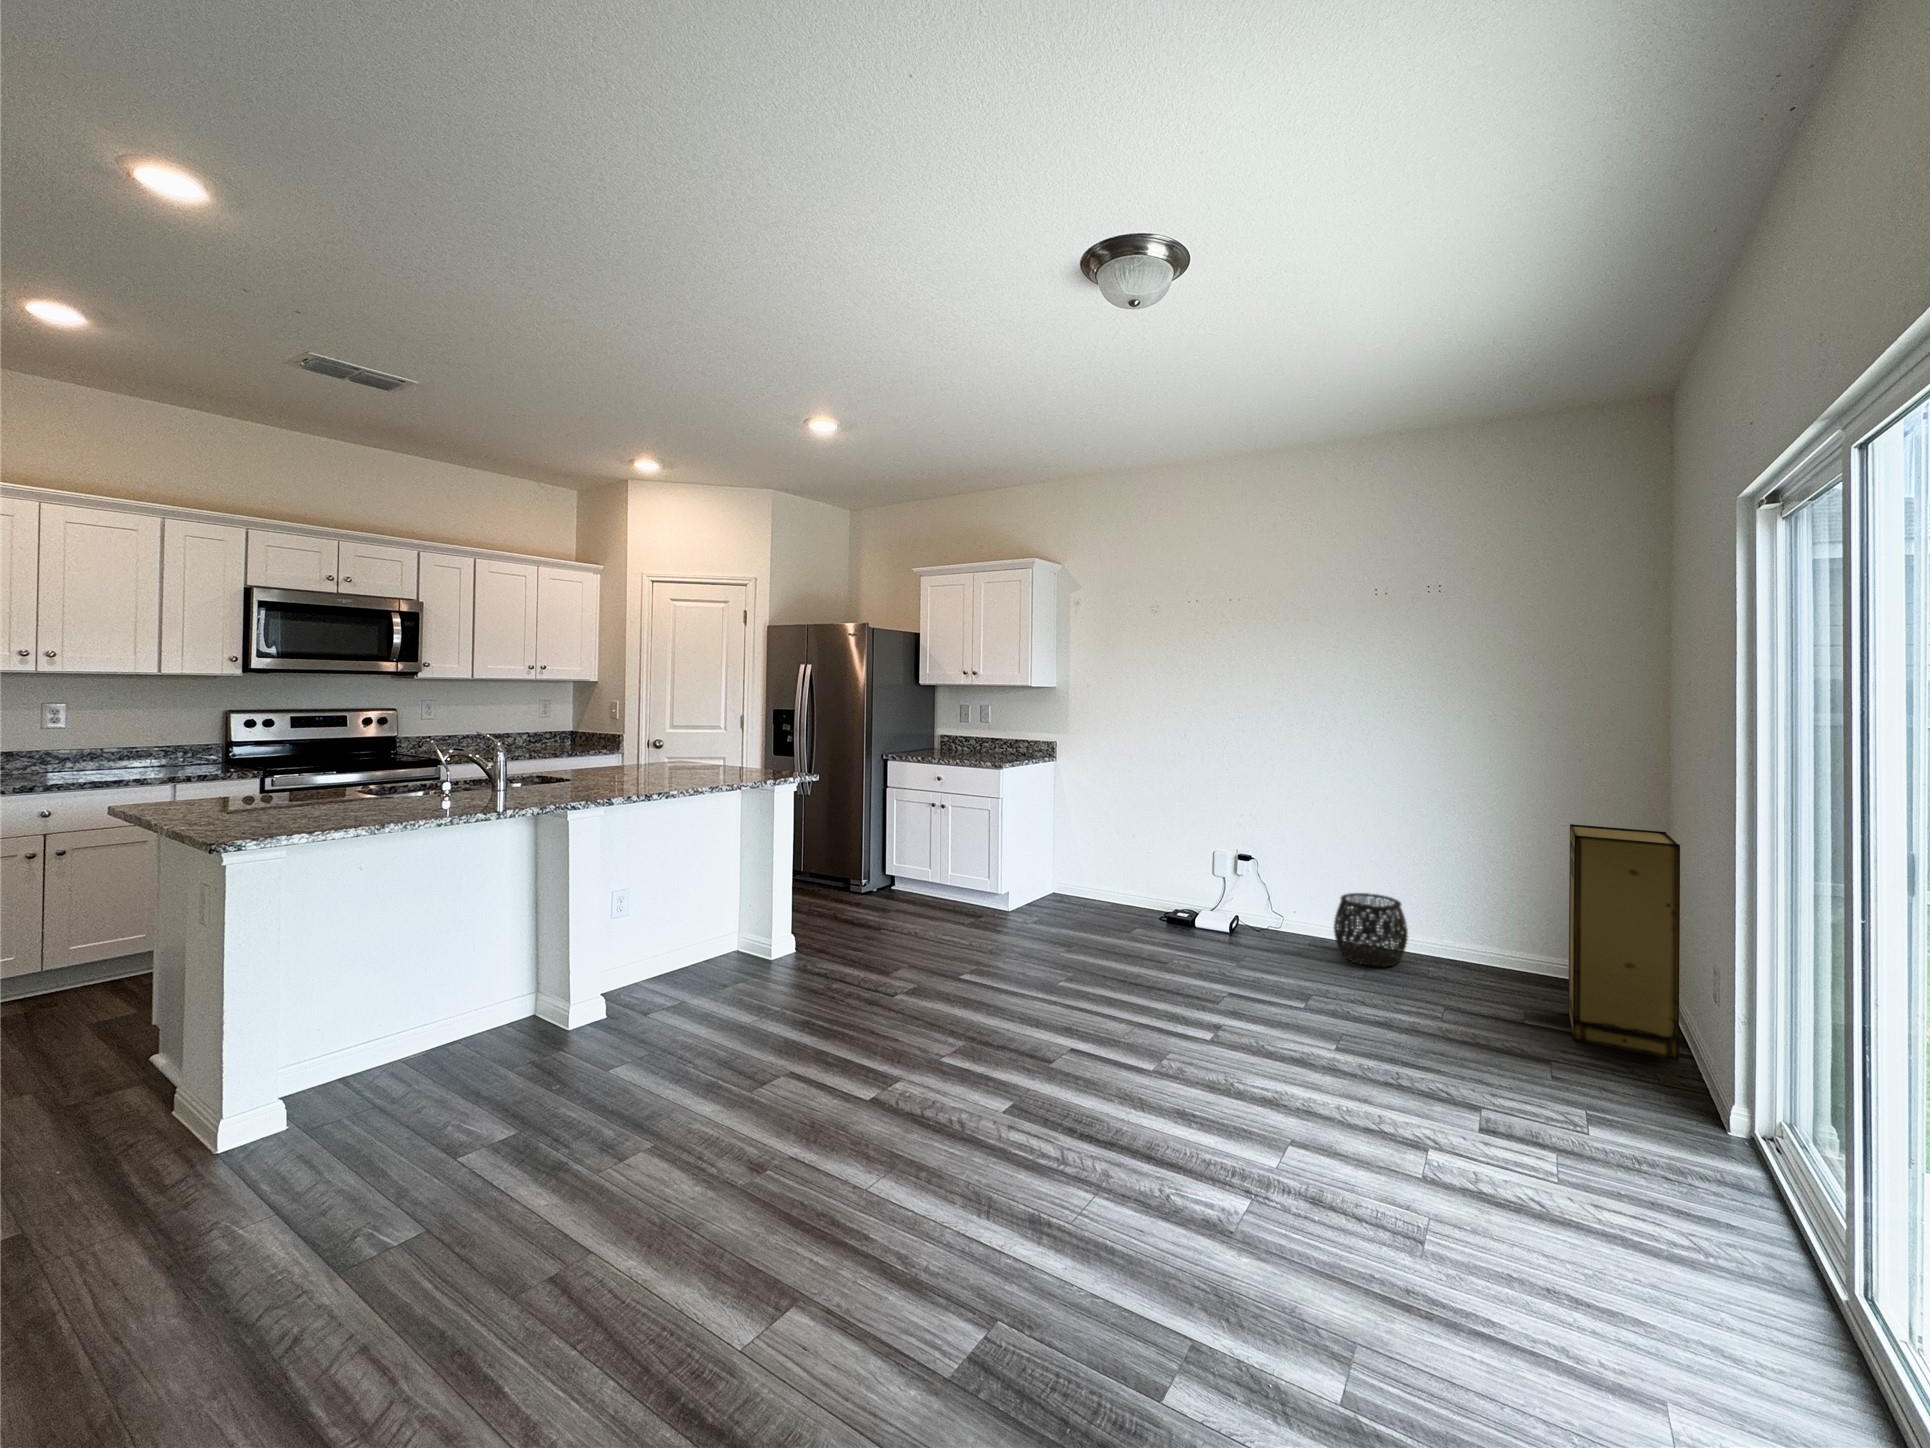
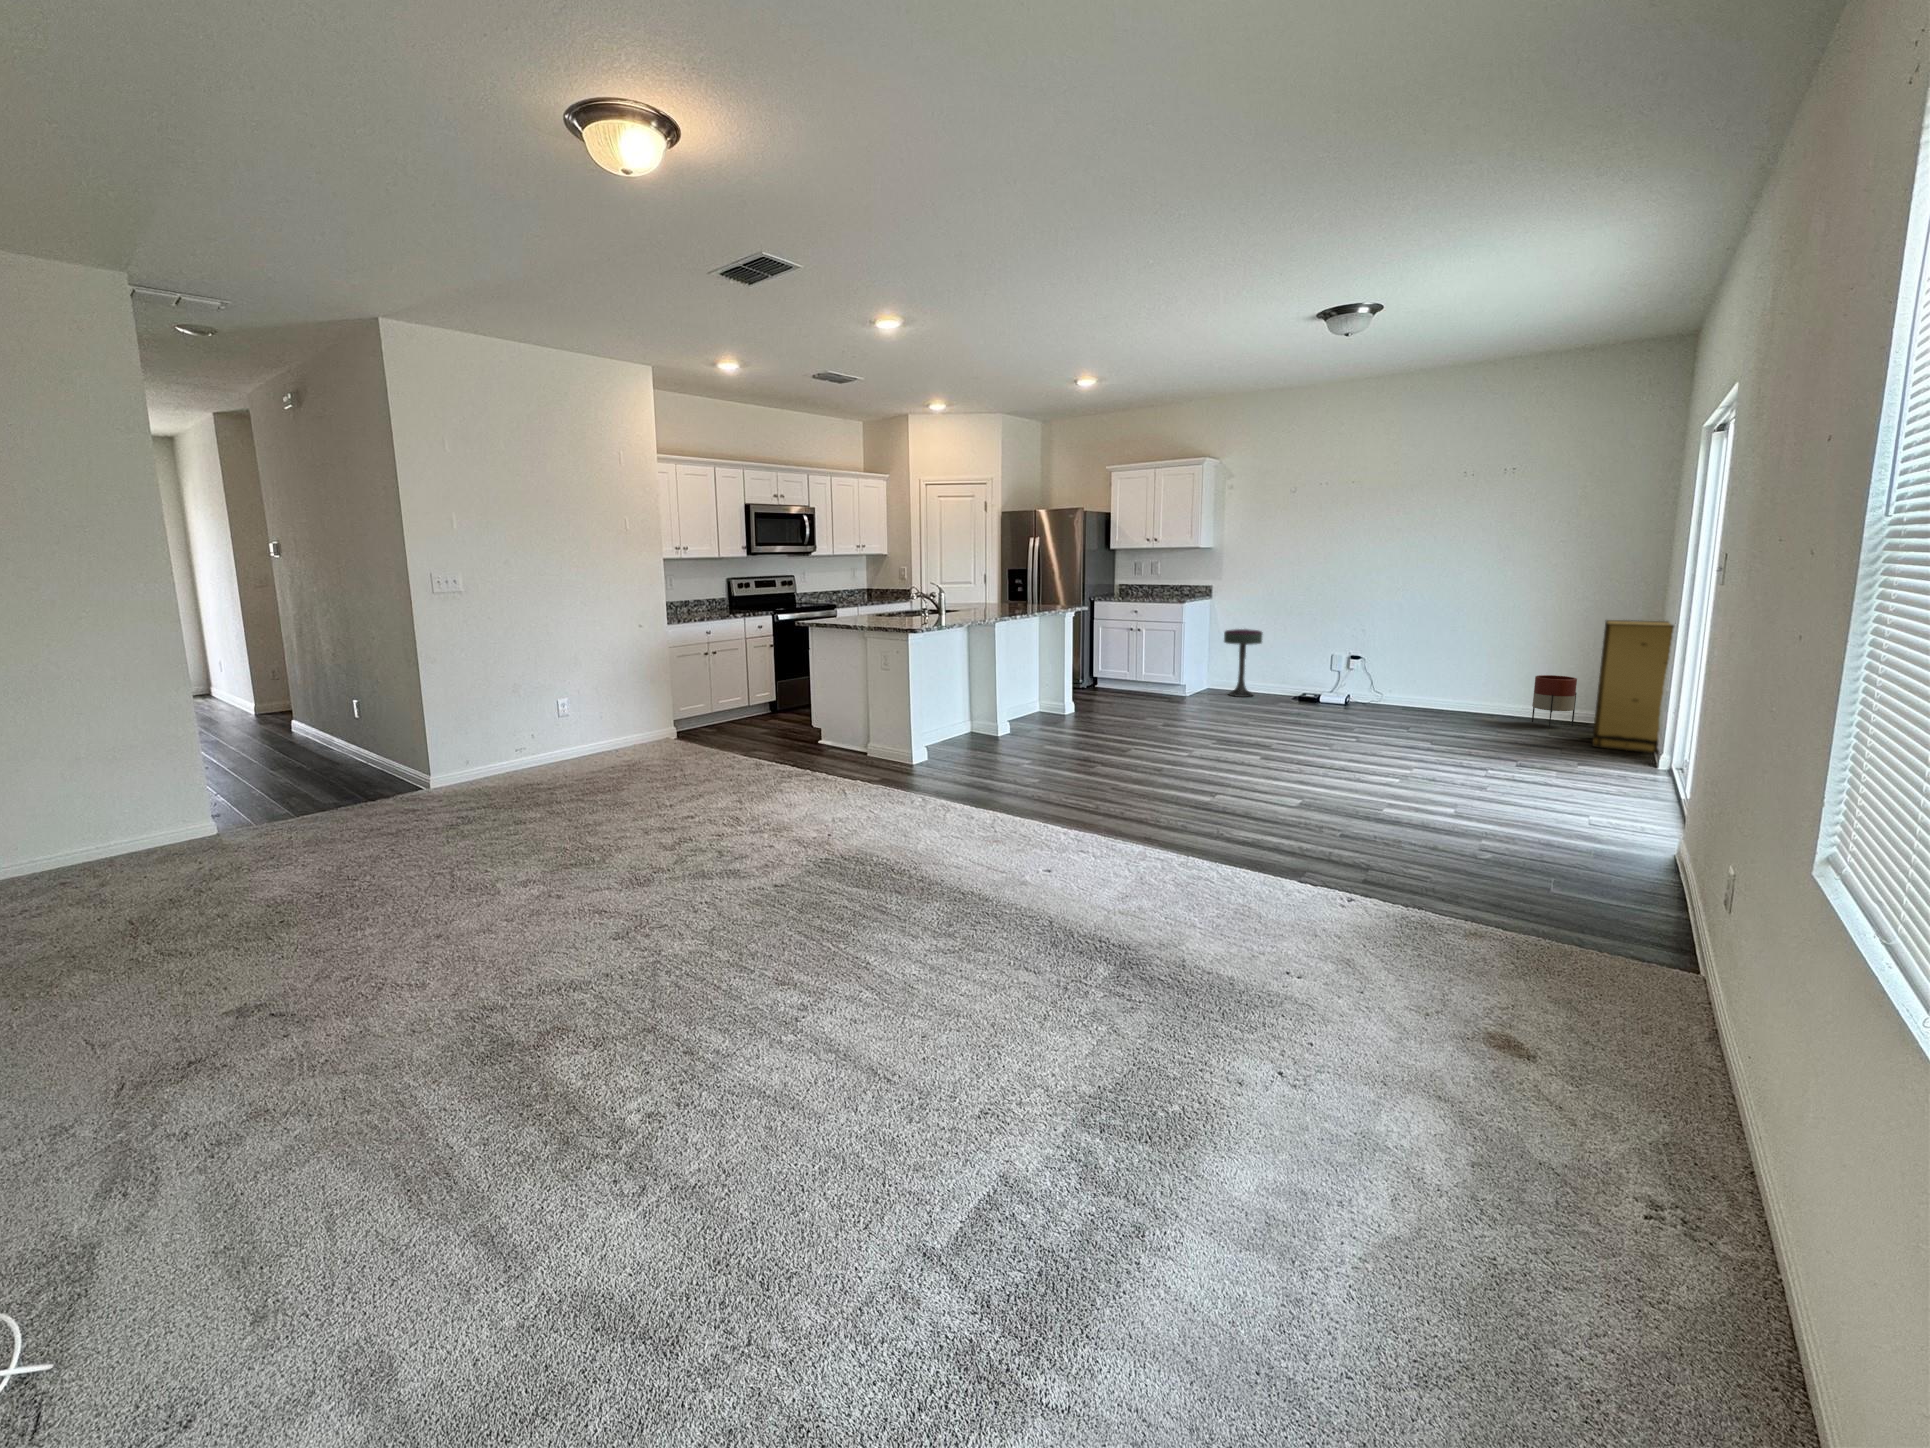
bar stool: none [1065,808,1117,912] -> present [1224,629,1262,697]
woven basket: present [1334,893,1408,967] -> none [1426,676,1481,720]
planter: none [1478,899,1537,989] -> present [1532,675,1577,729]

